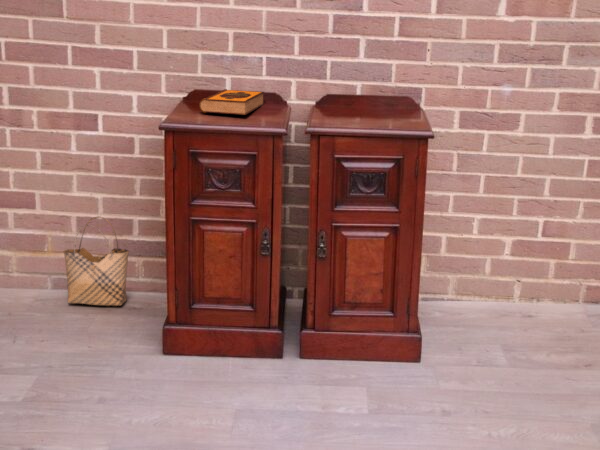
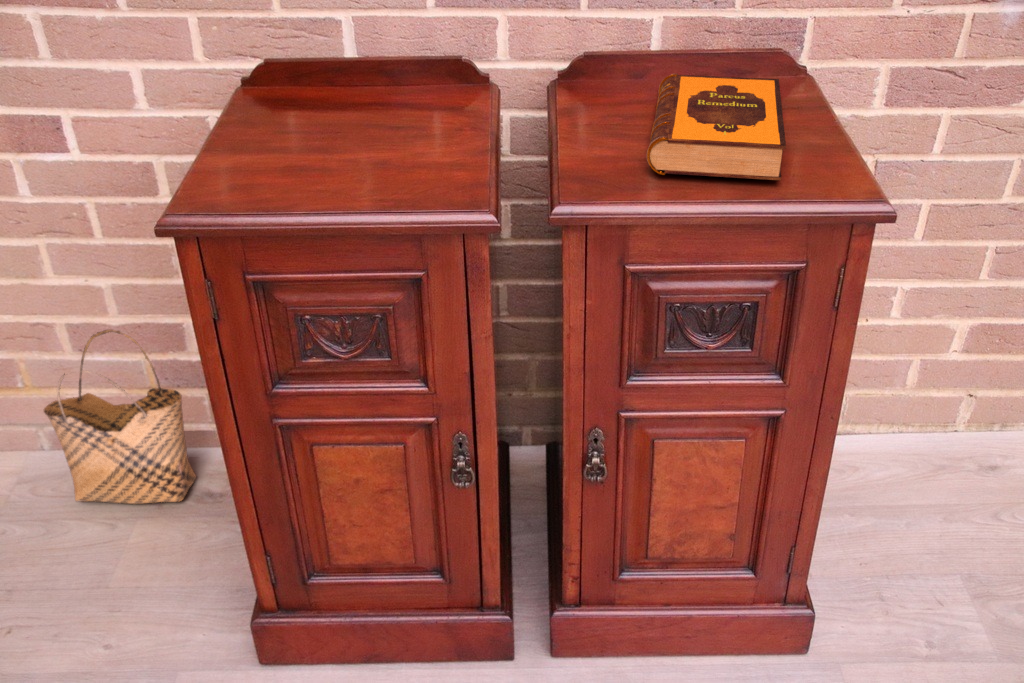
hardback book: present [199,89,264,115] -> present [647,74,786,180]

